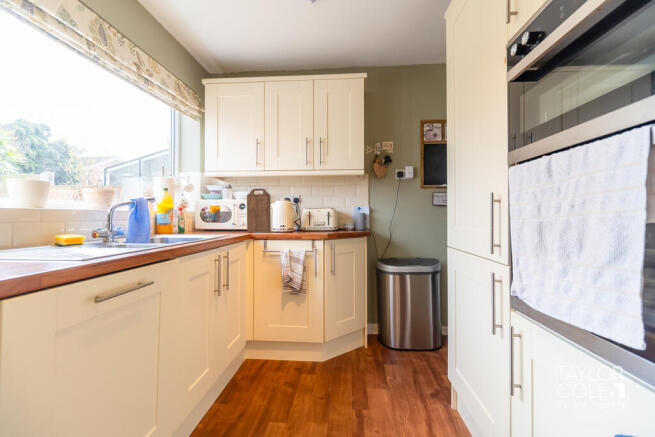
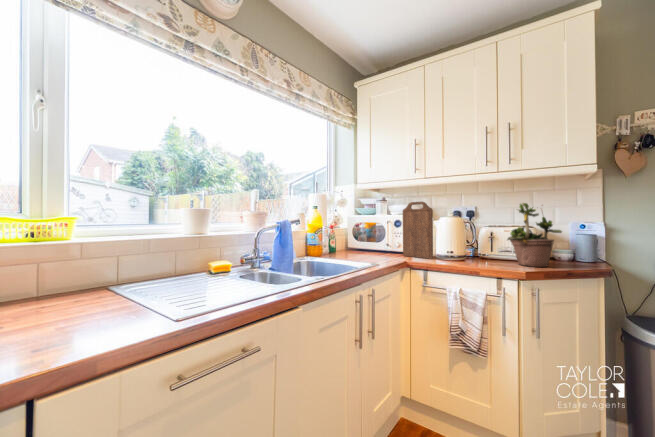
potted plant: none [318,188,347,232] -> present [507,203,562,267]

